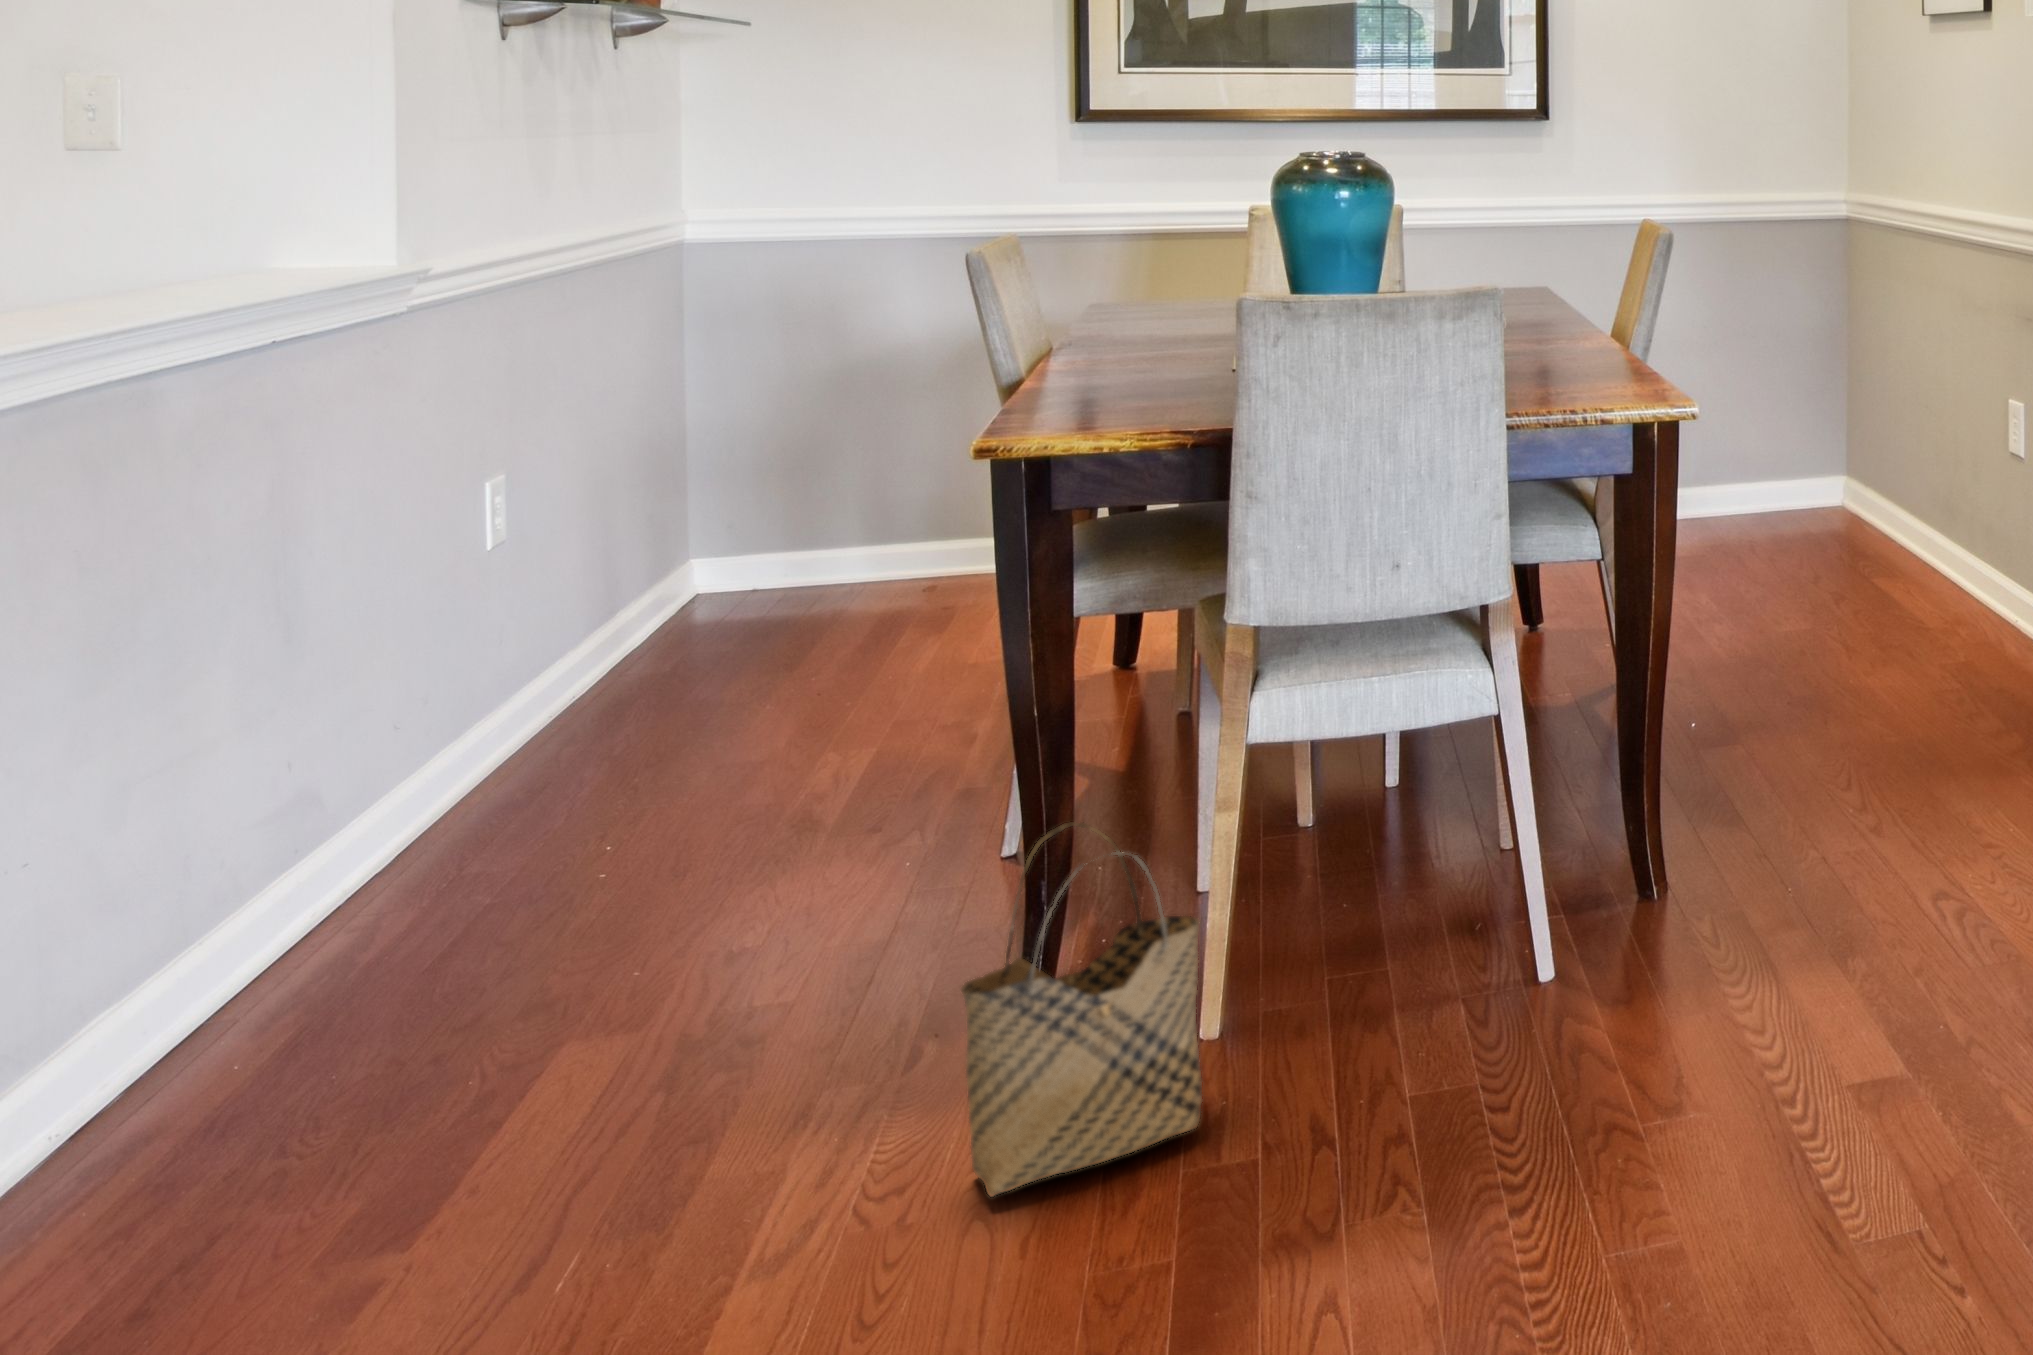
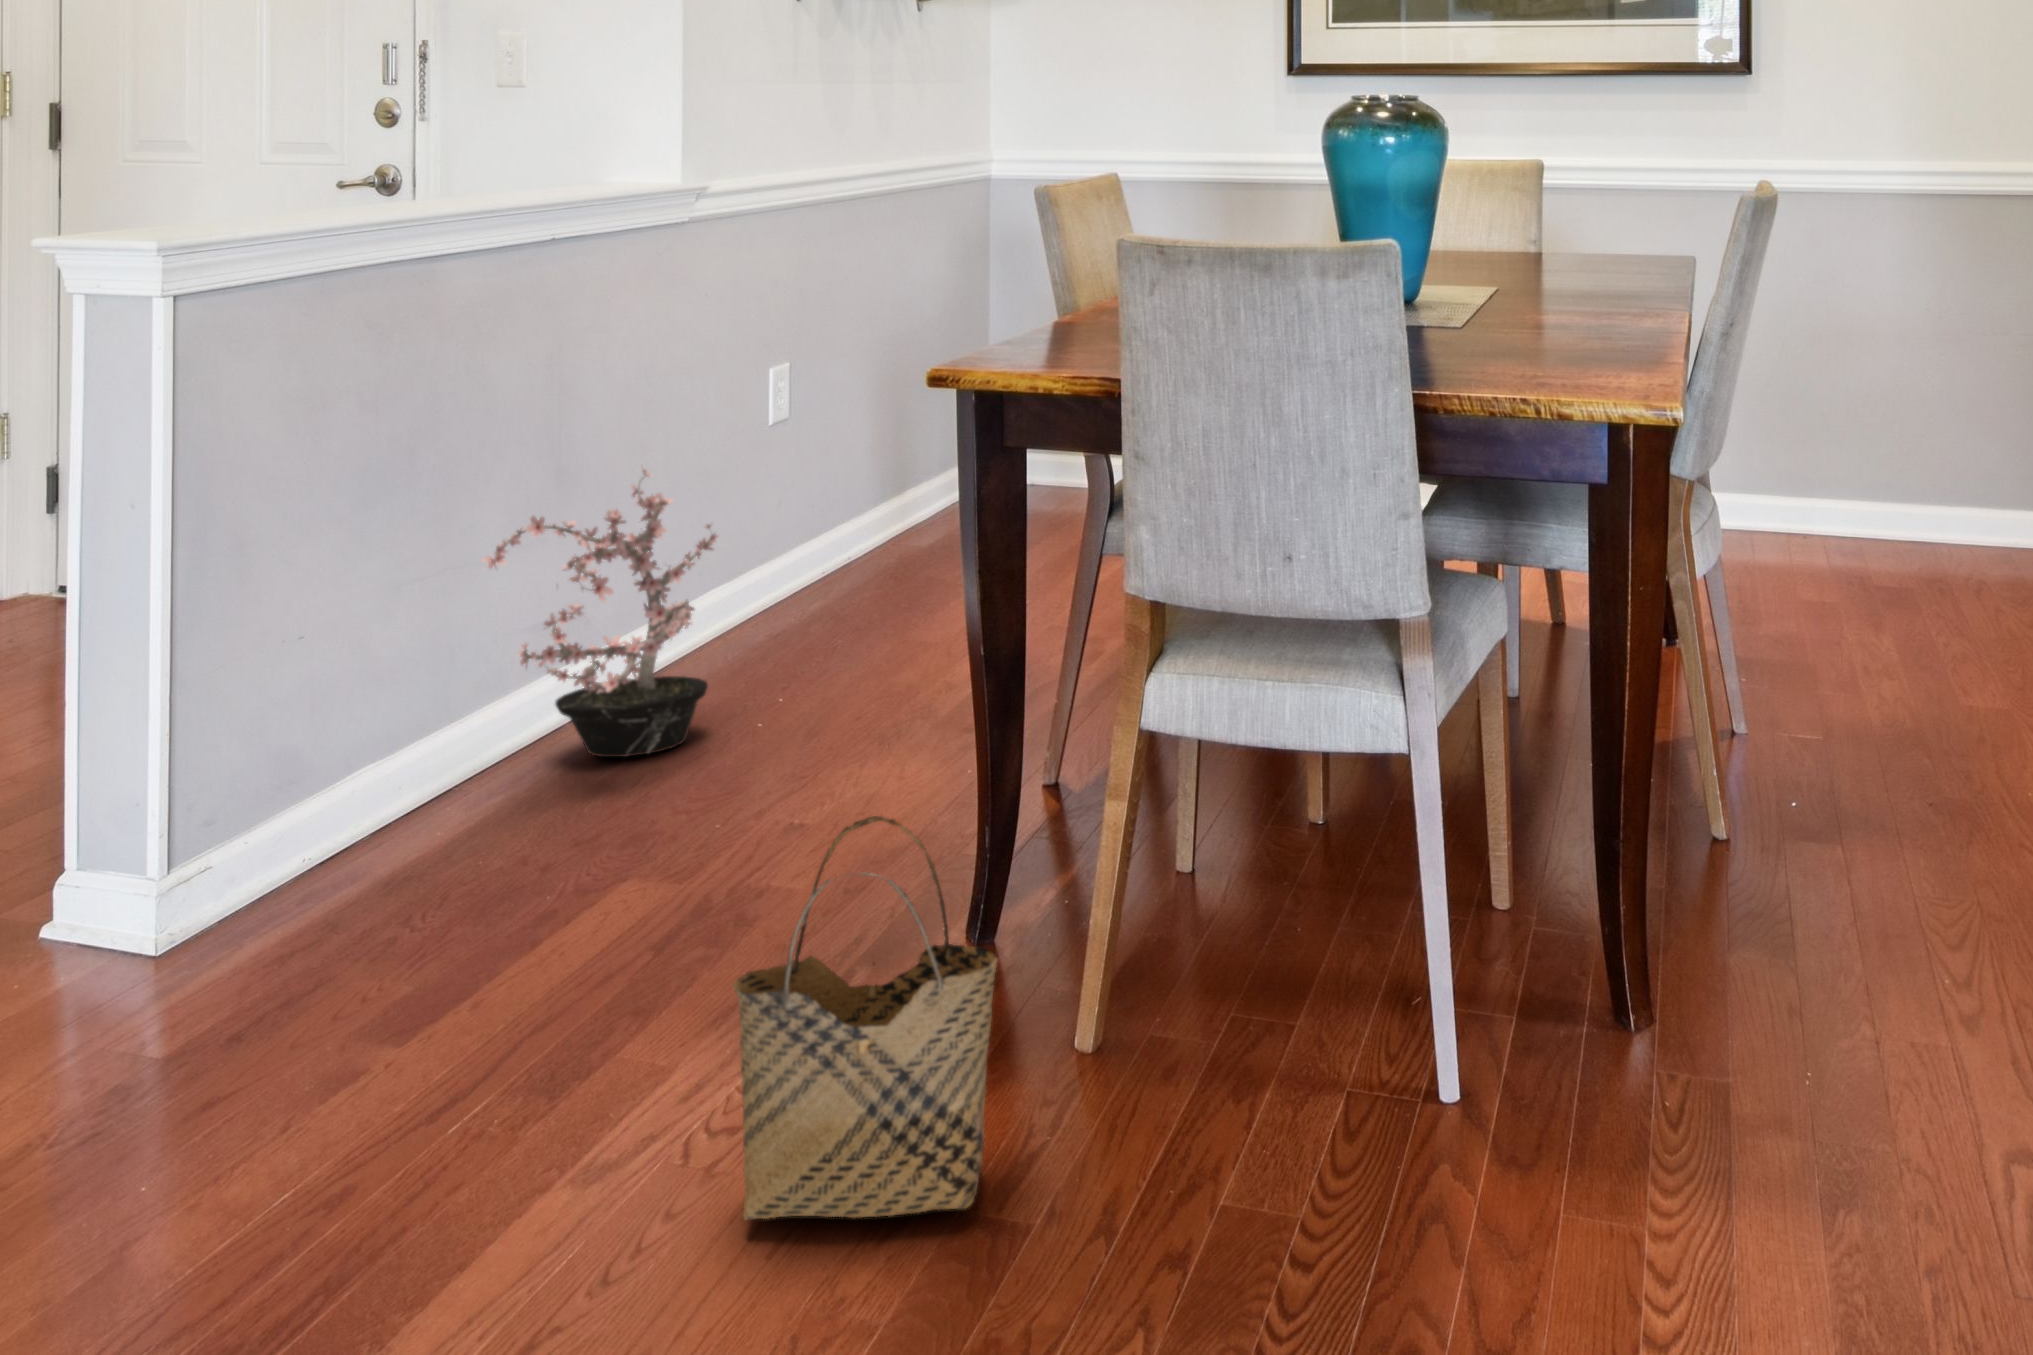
potted plant: none [233,595,541,945] -> present [482,469,718,757]

